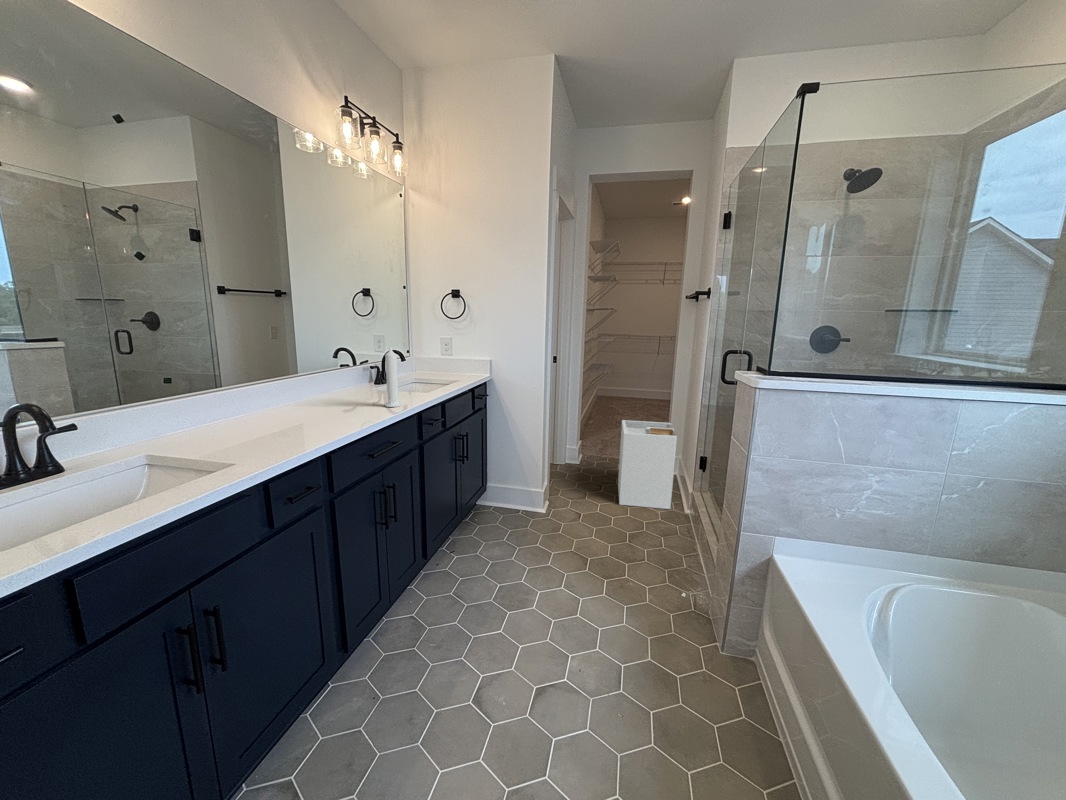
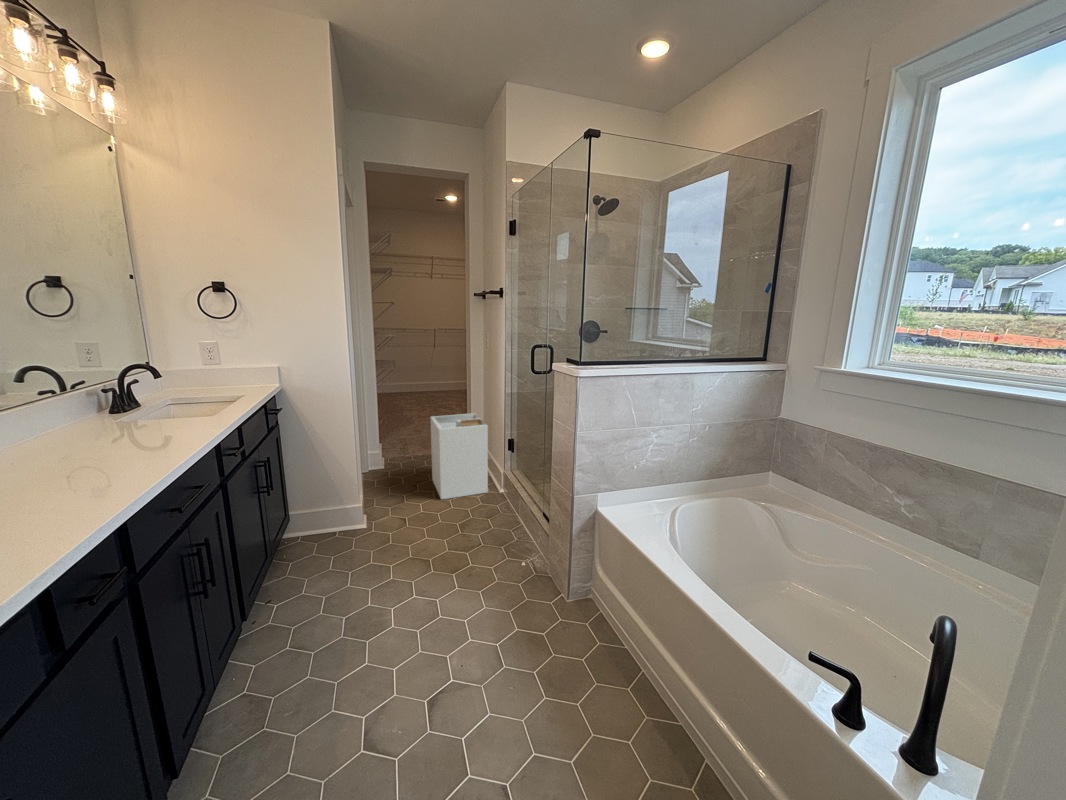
candle: present [385,347,402,407] -> none [156,360,190,441]

